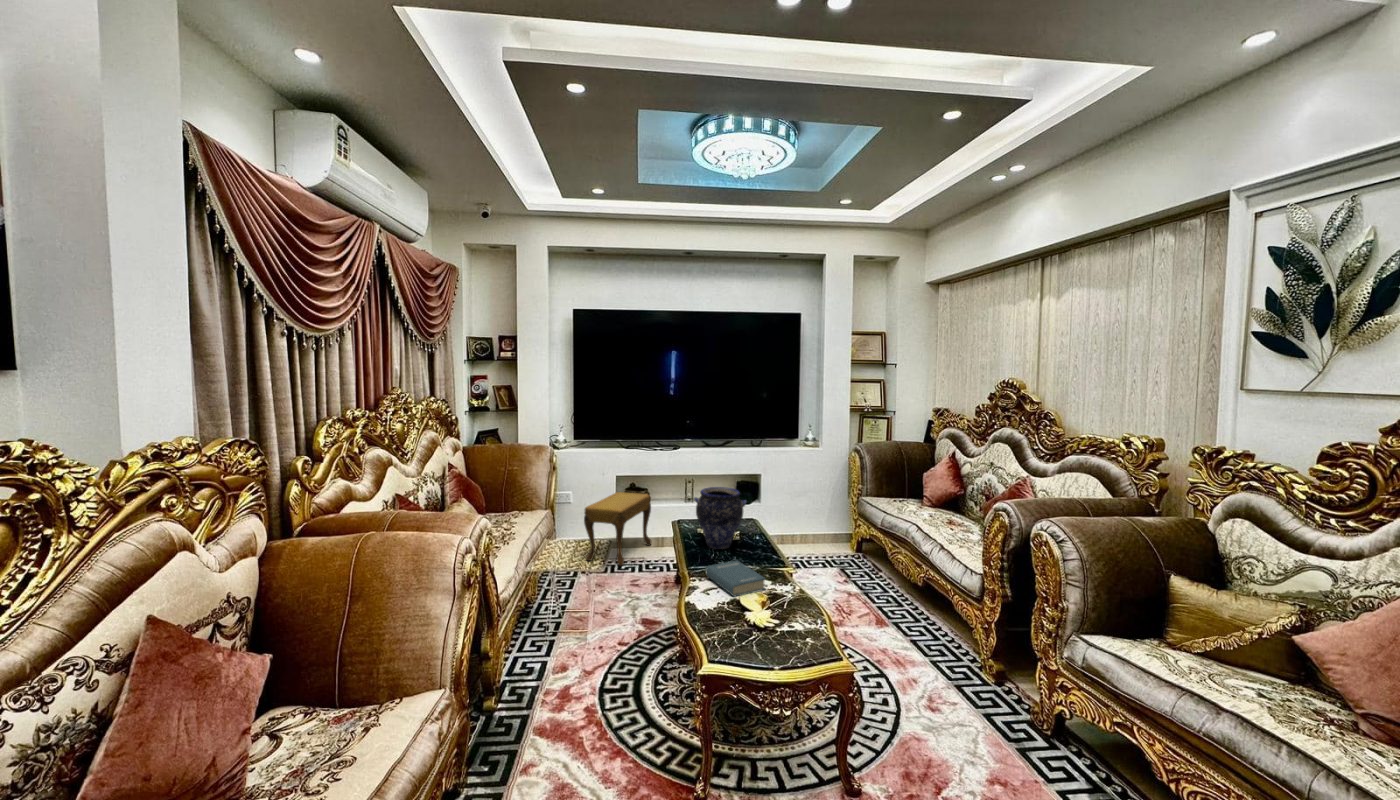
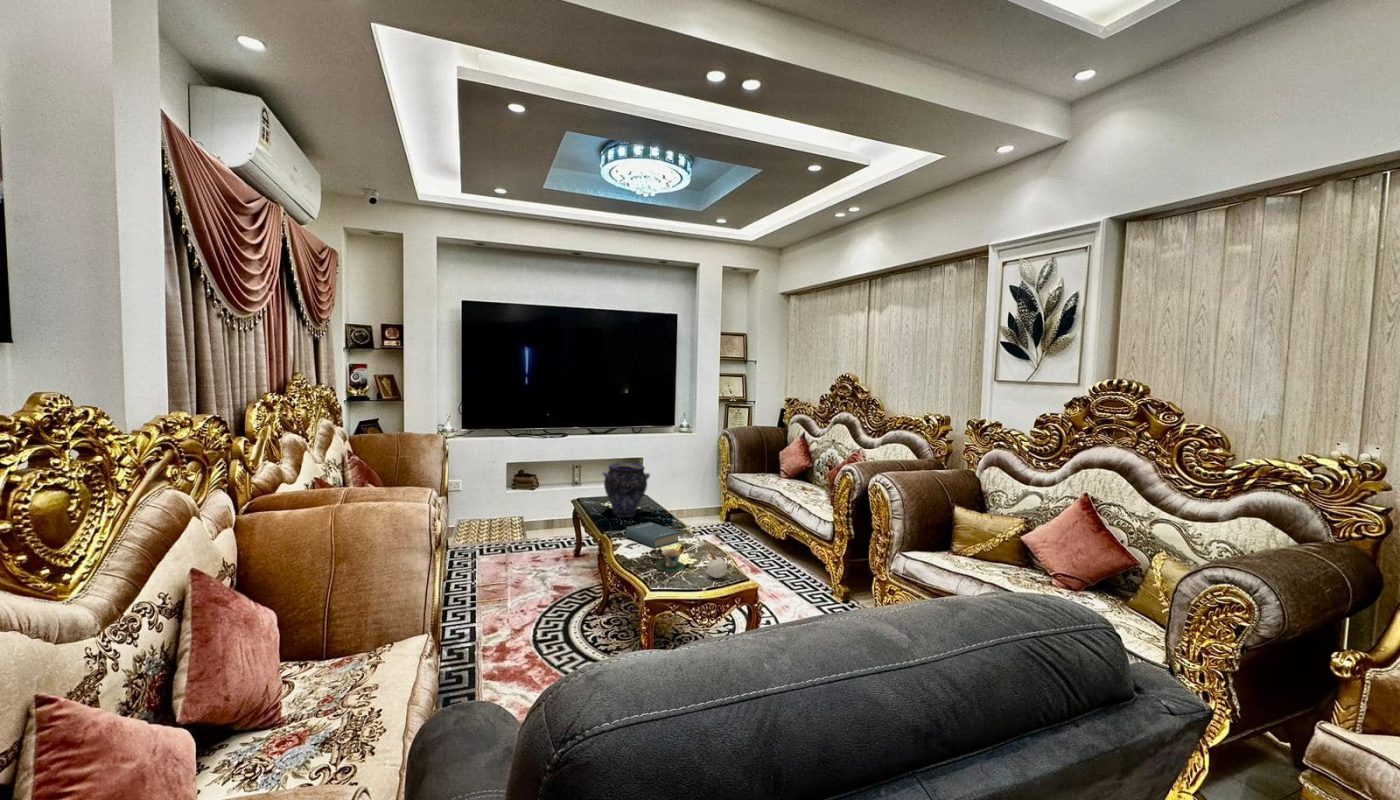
footstool: present [584,492,651,566] -> none [473,477,539,547]
teacup: none [722,604,759,636] -> present [655,549,685,572]
candle: none [780,607,805,655] -> present [707,546,727,578]

